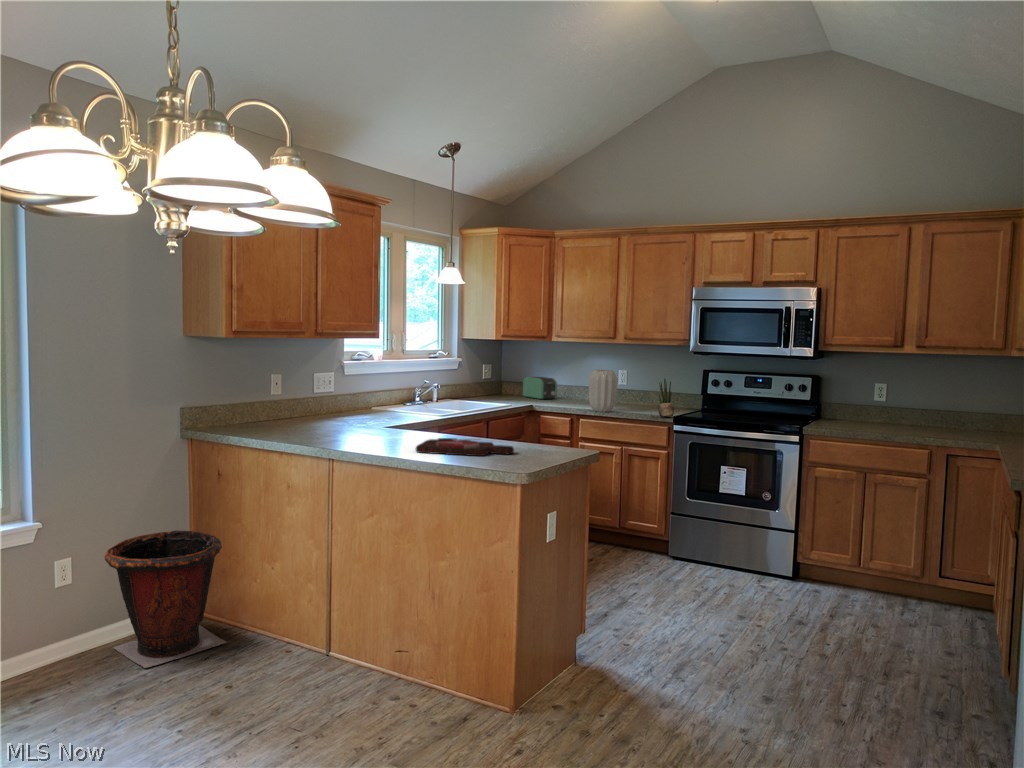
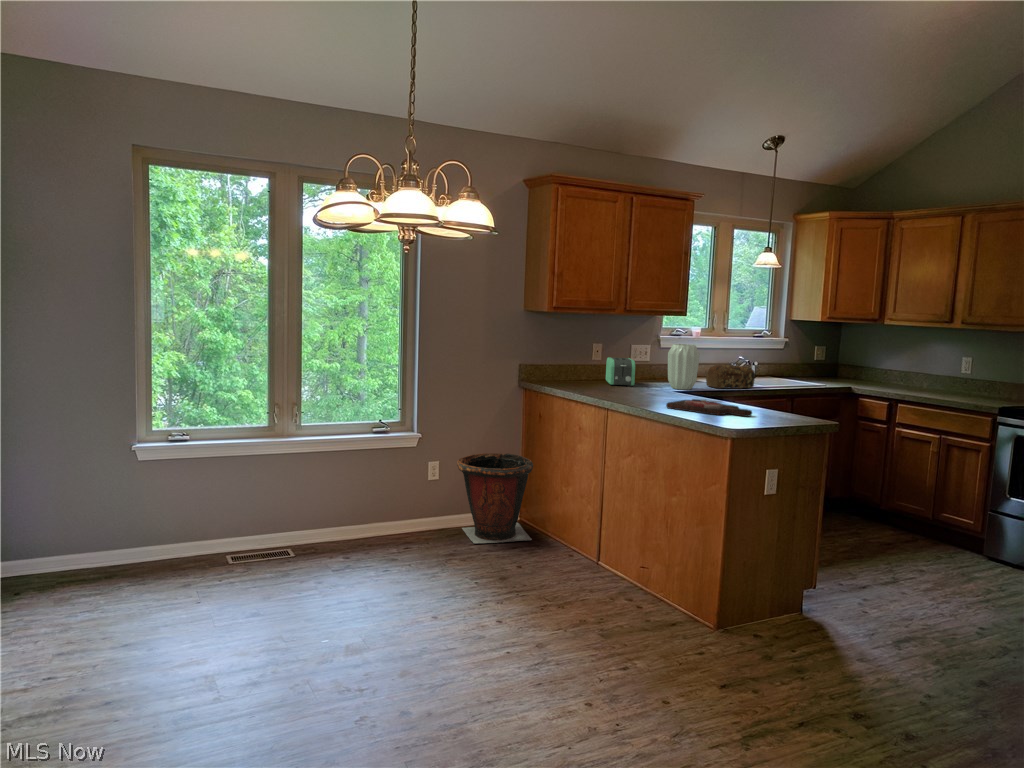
vase: present [589,370,618,412] -> present [668,344,700,390]
toaster: present [523,377,557,400] -> present [606,357,635,386]
potted plant: present [658,379,674,417] -> none [983,364,1003,406]
bread loaf: none [408,392,459,419] -> present [706,365,755,389]

